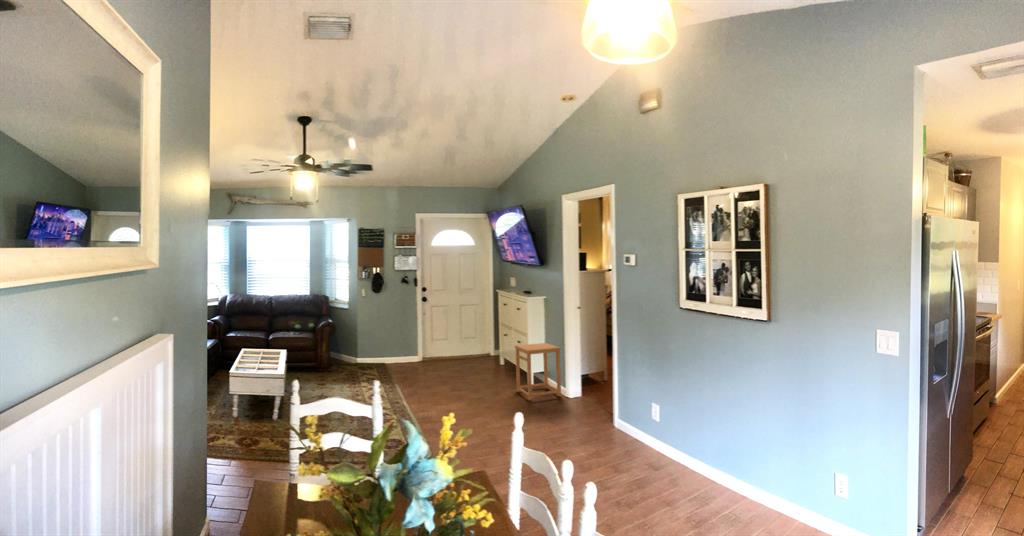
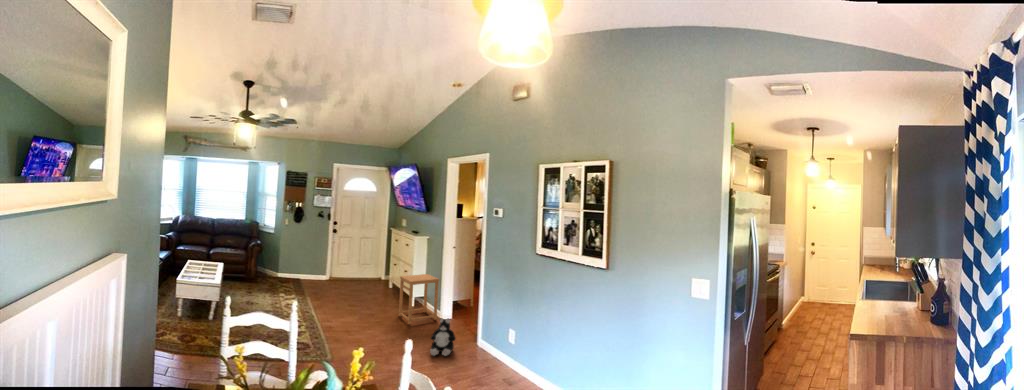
plush toy: none [556,390,586,432] -> present [430,318,456,356]

